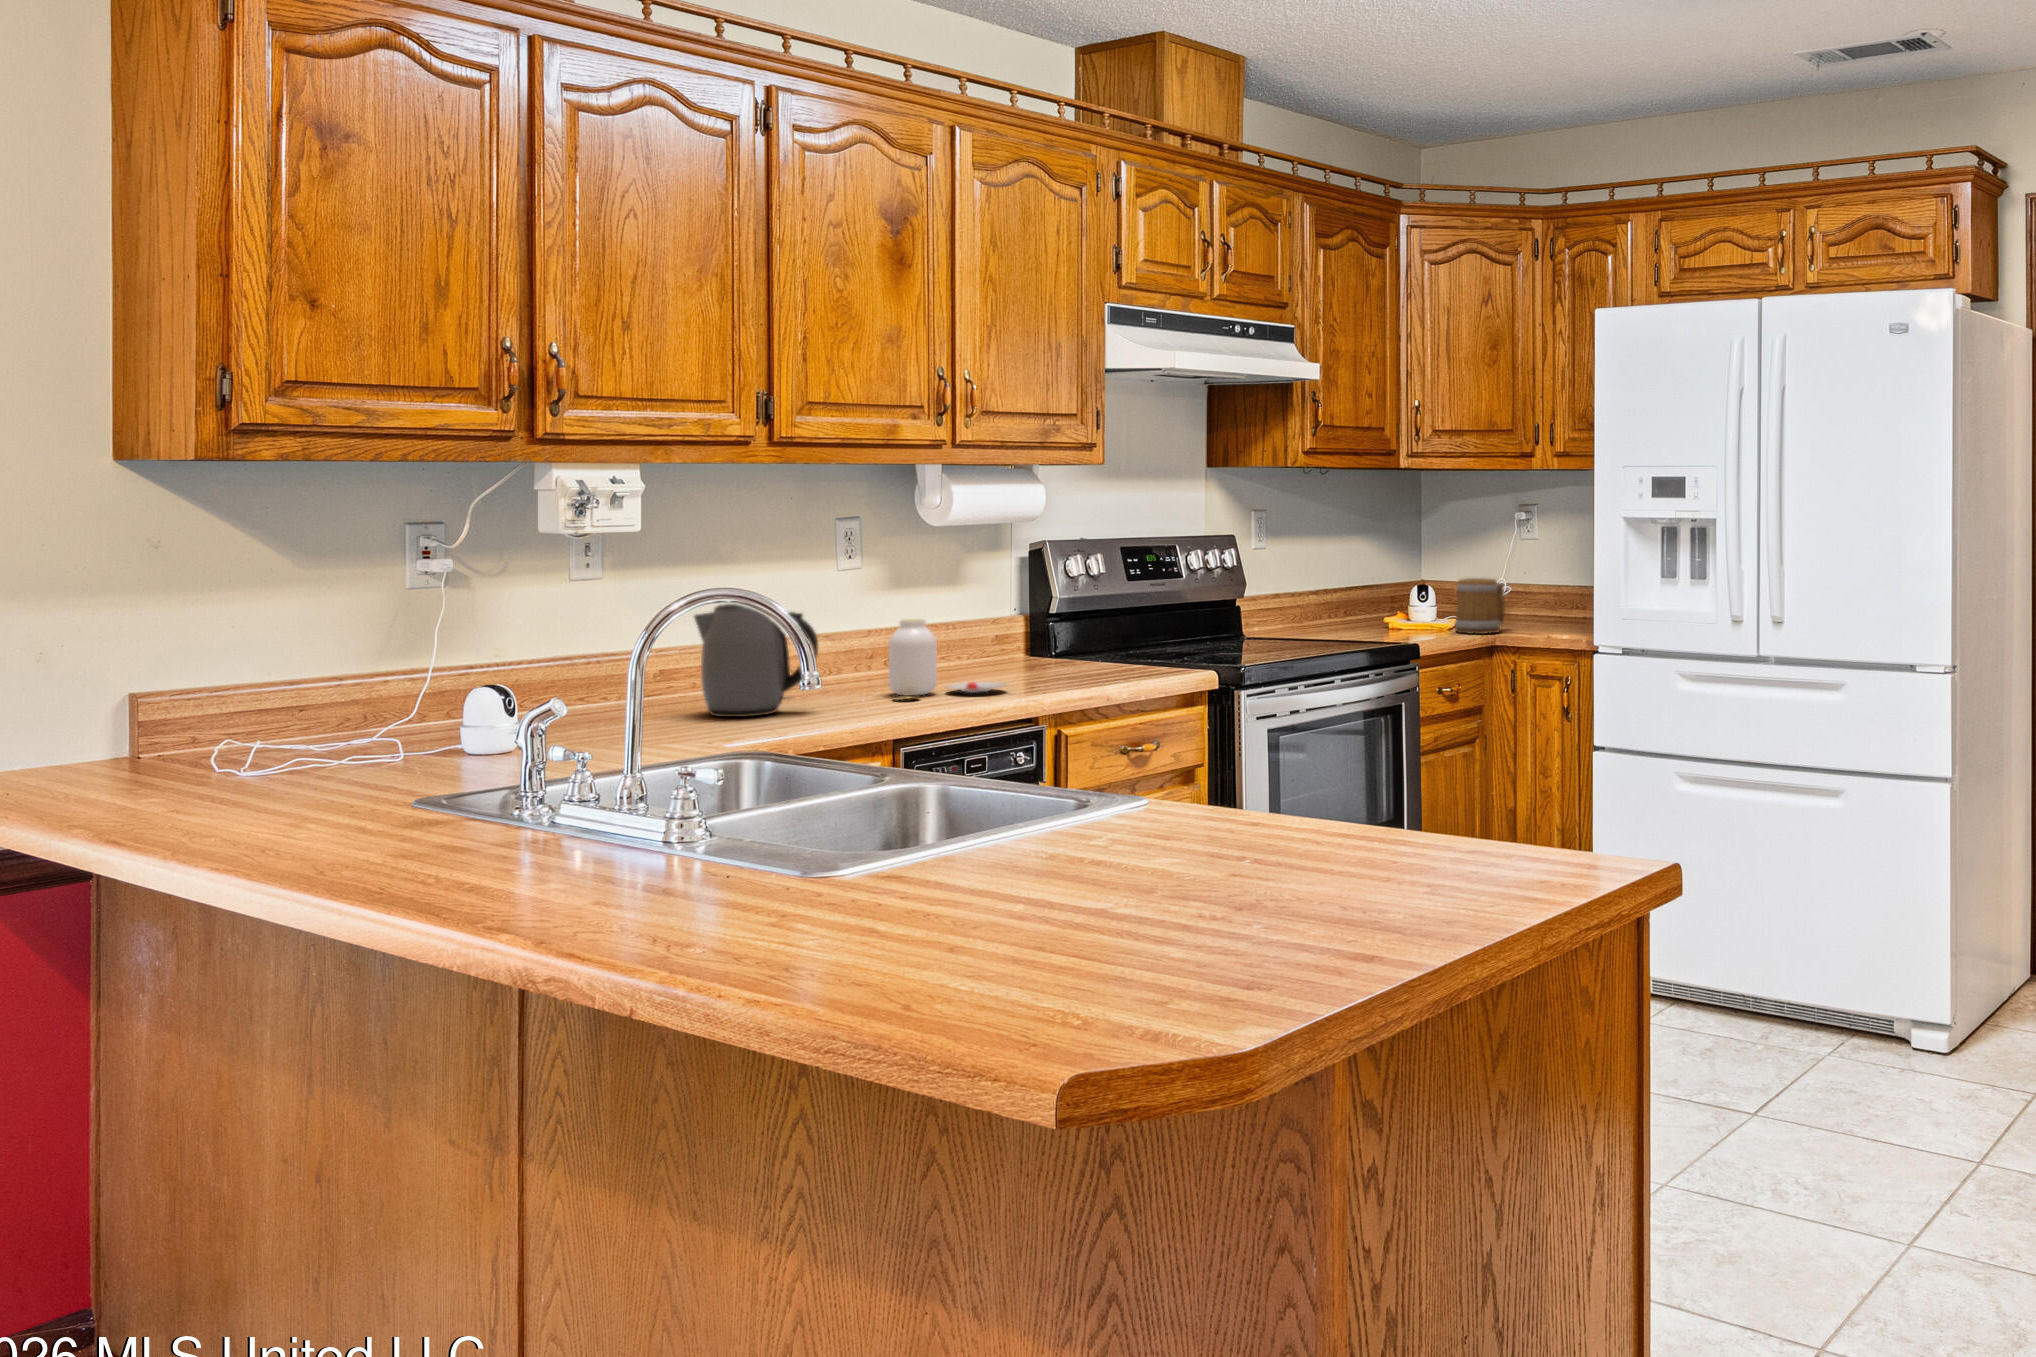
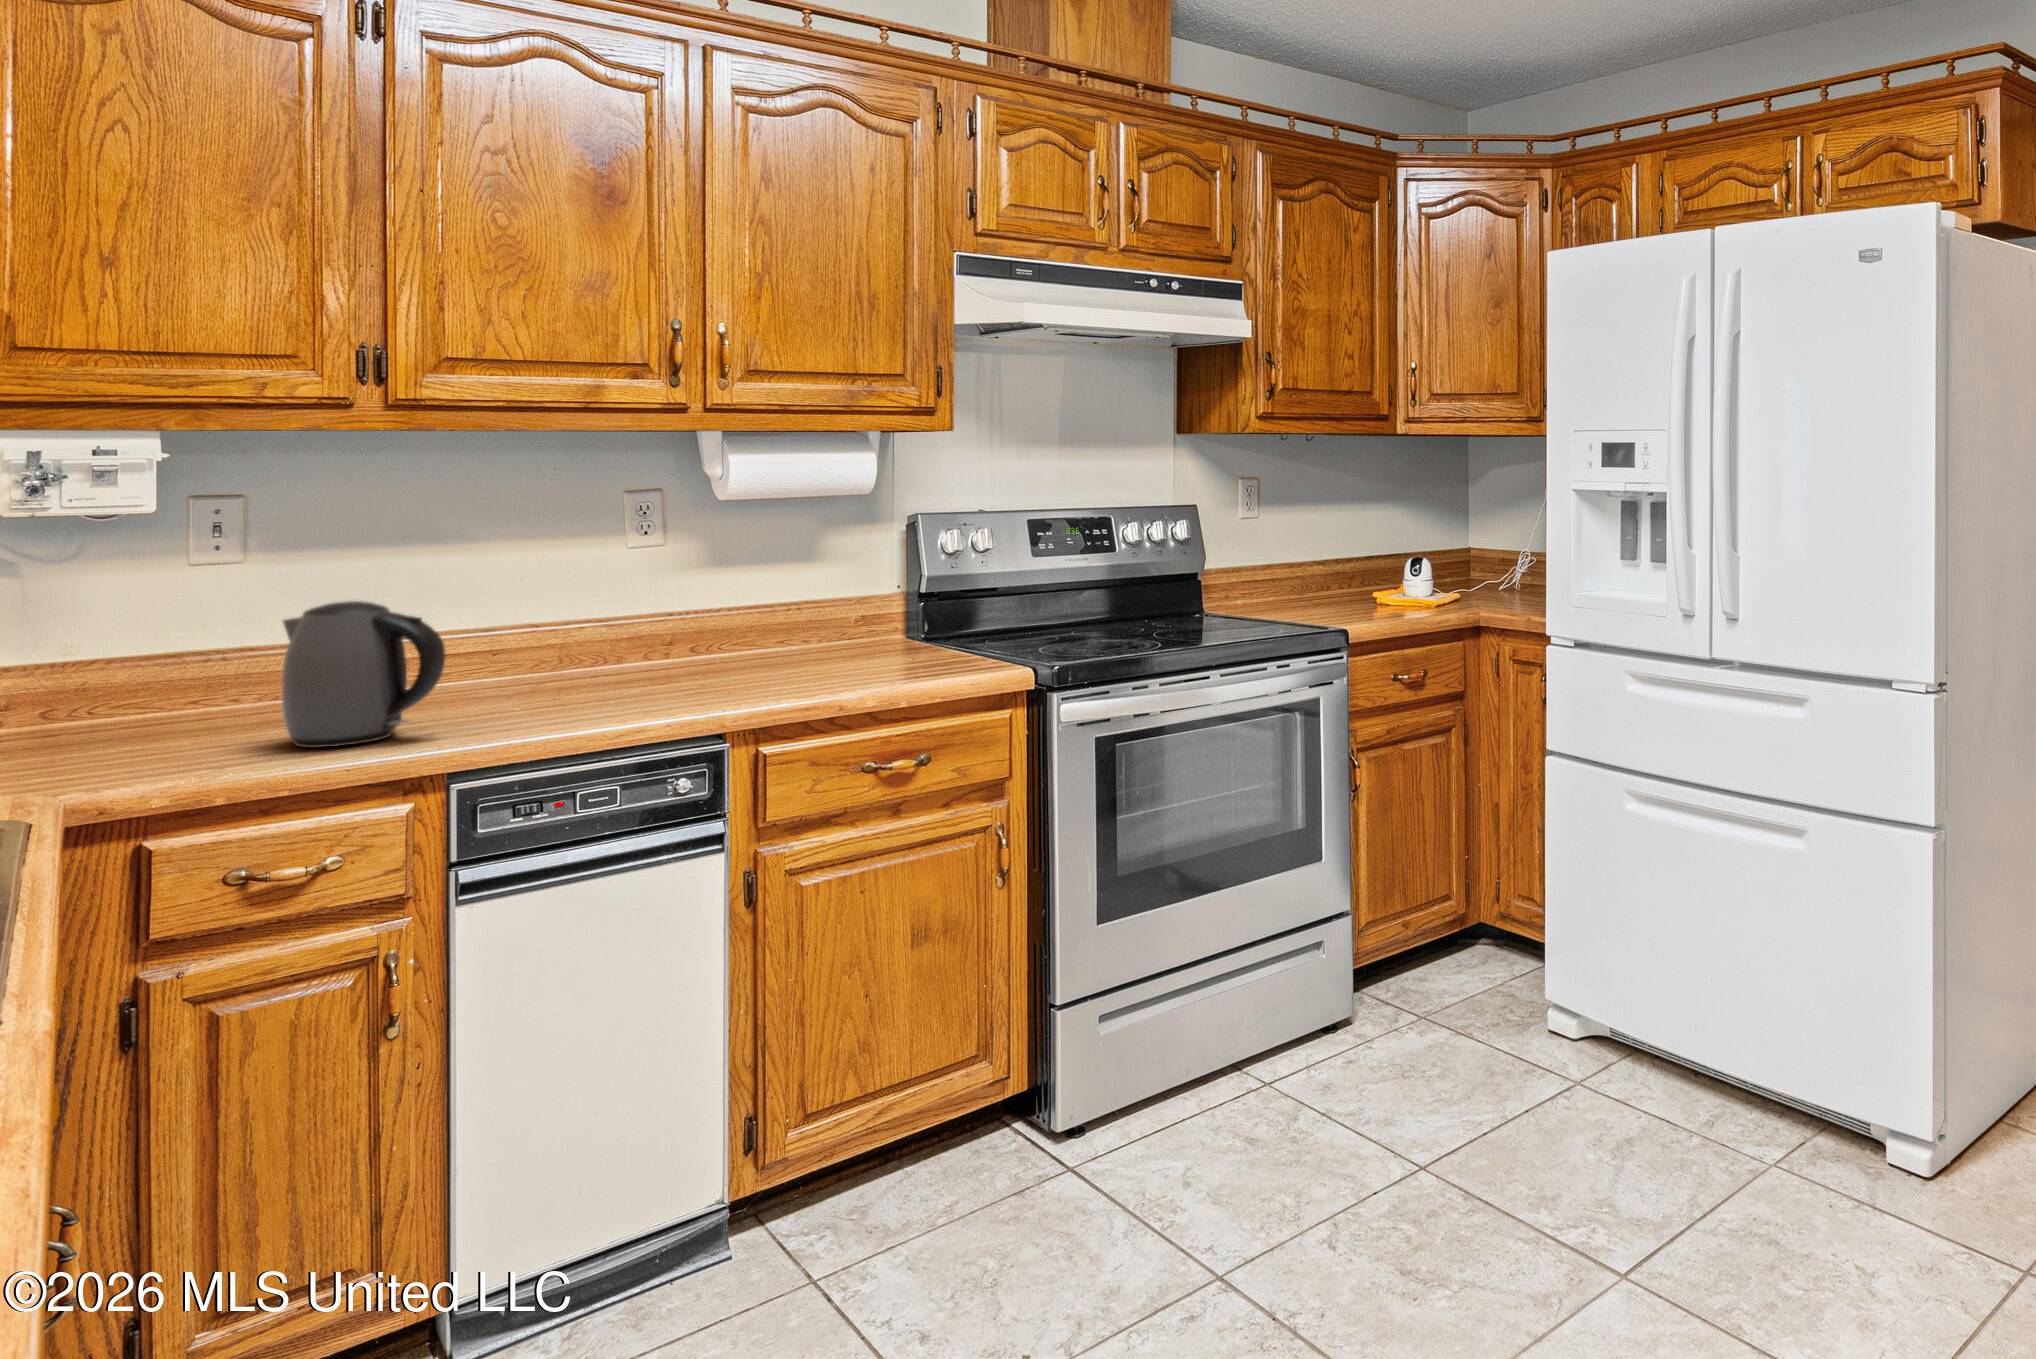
mug: present [1455,578,1505,634] -> none [1434,558,1494,621]
jar: present [889,619,1006,700] -> none [573,619,743,721]

